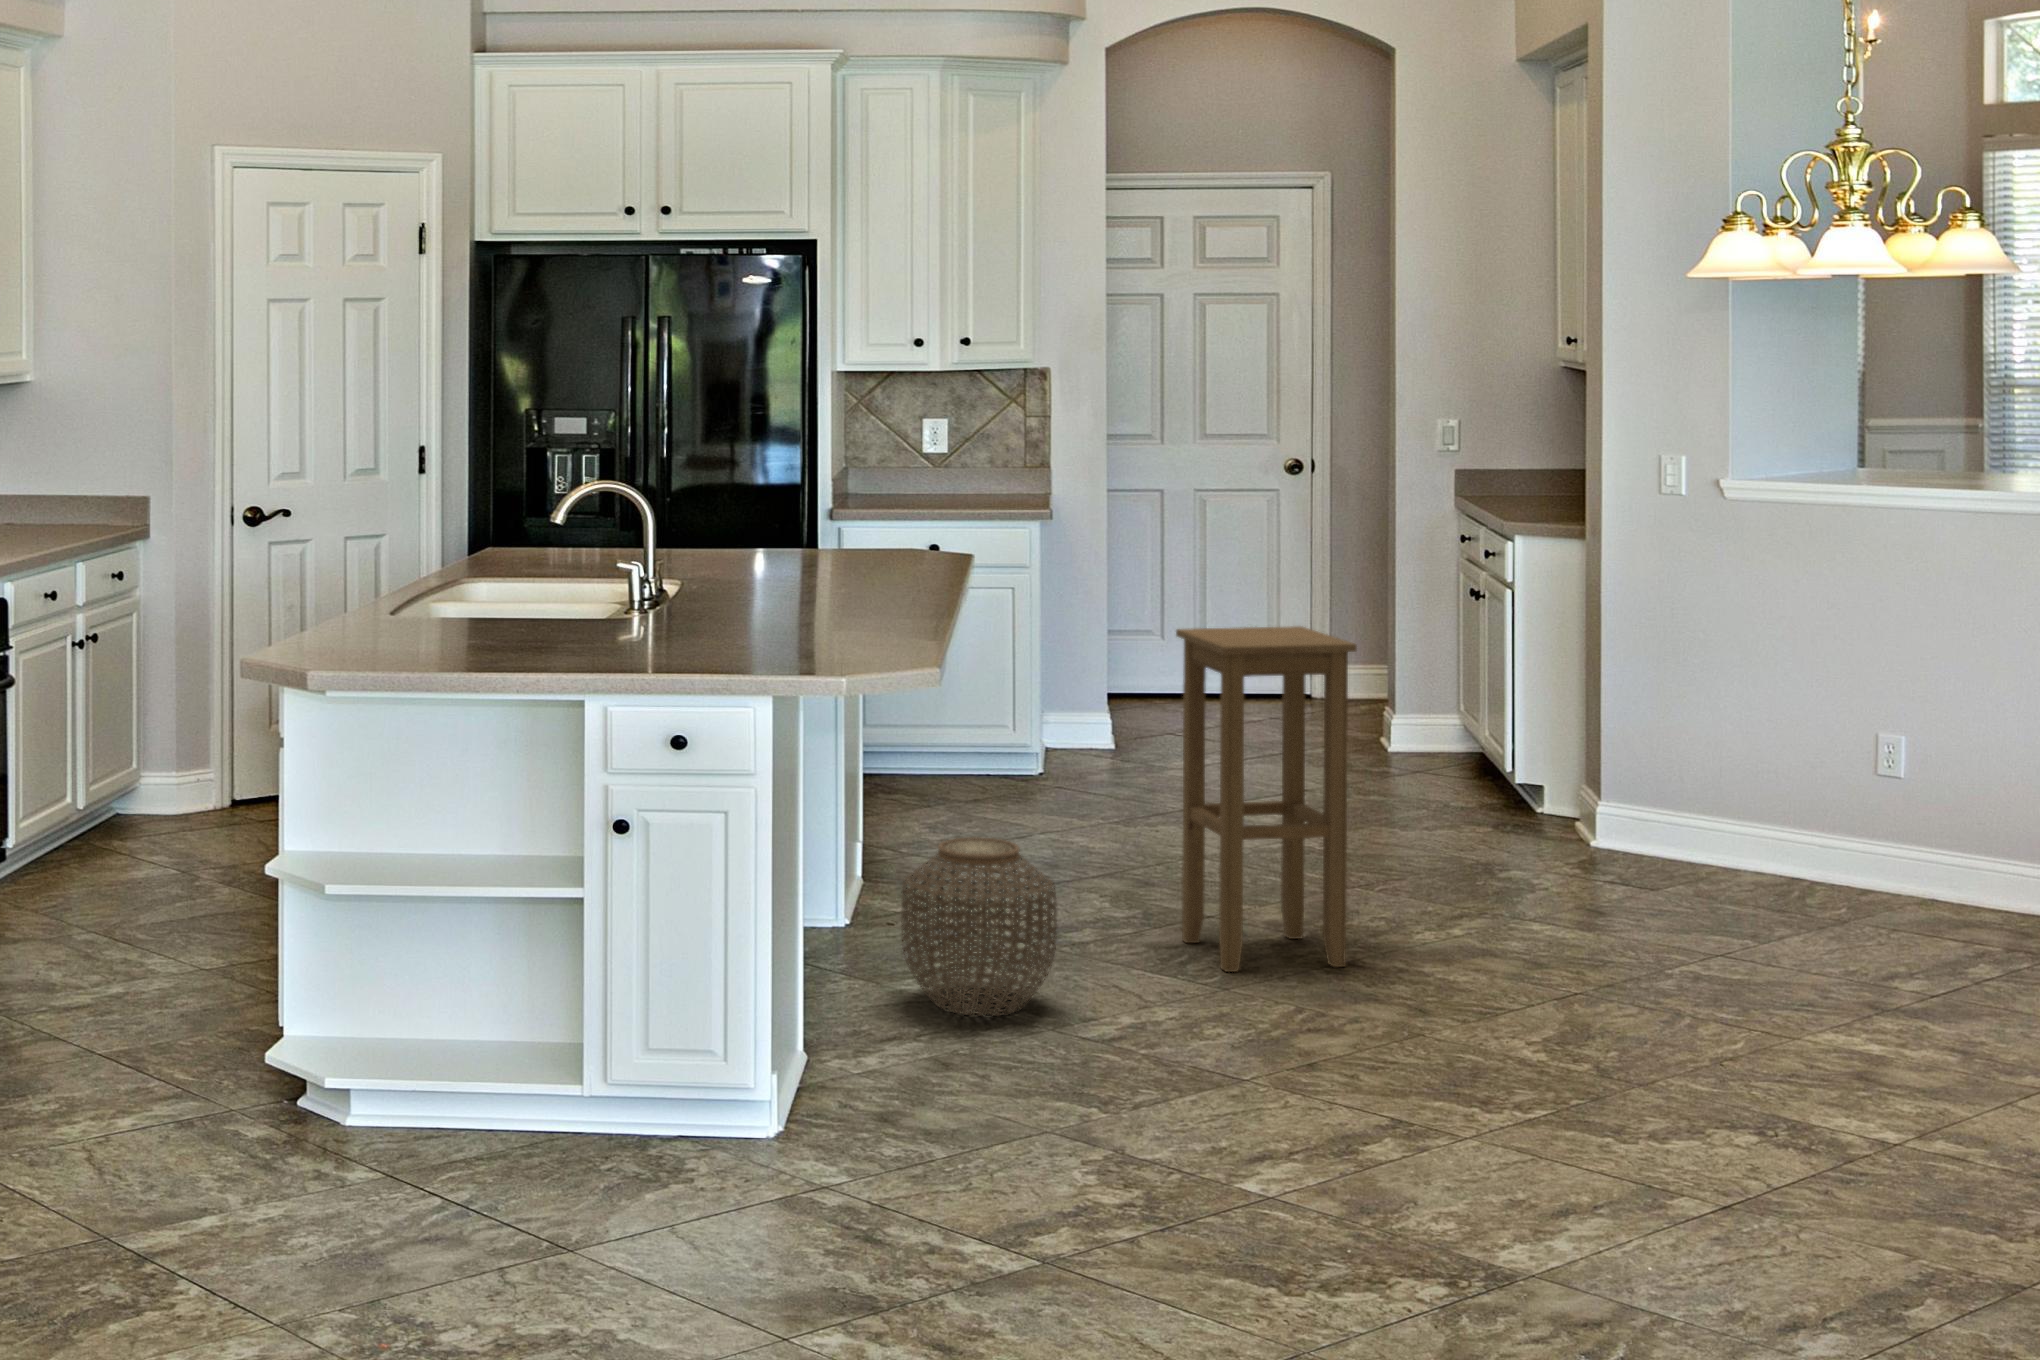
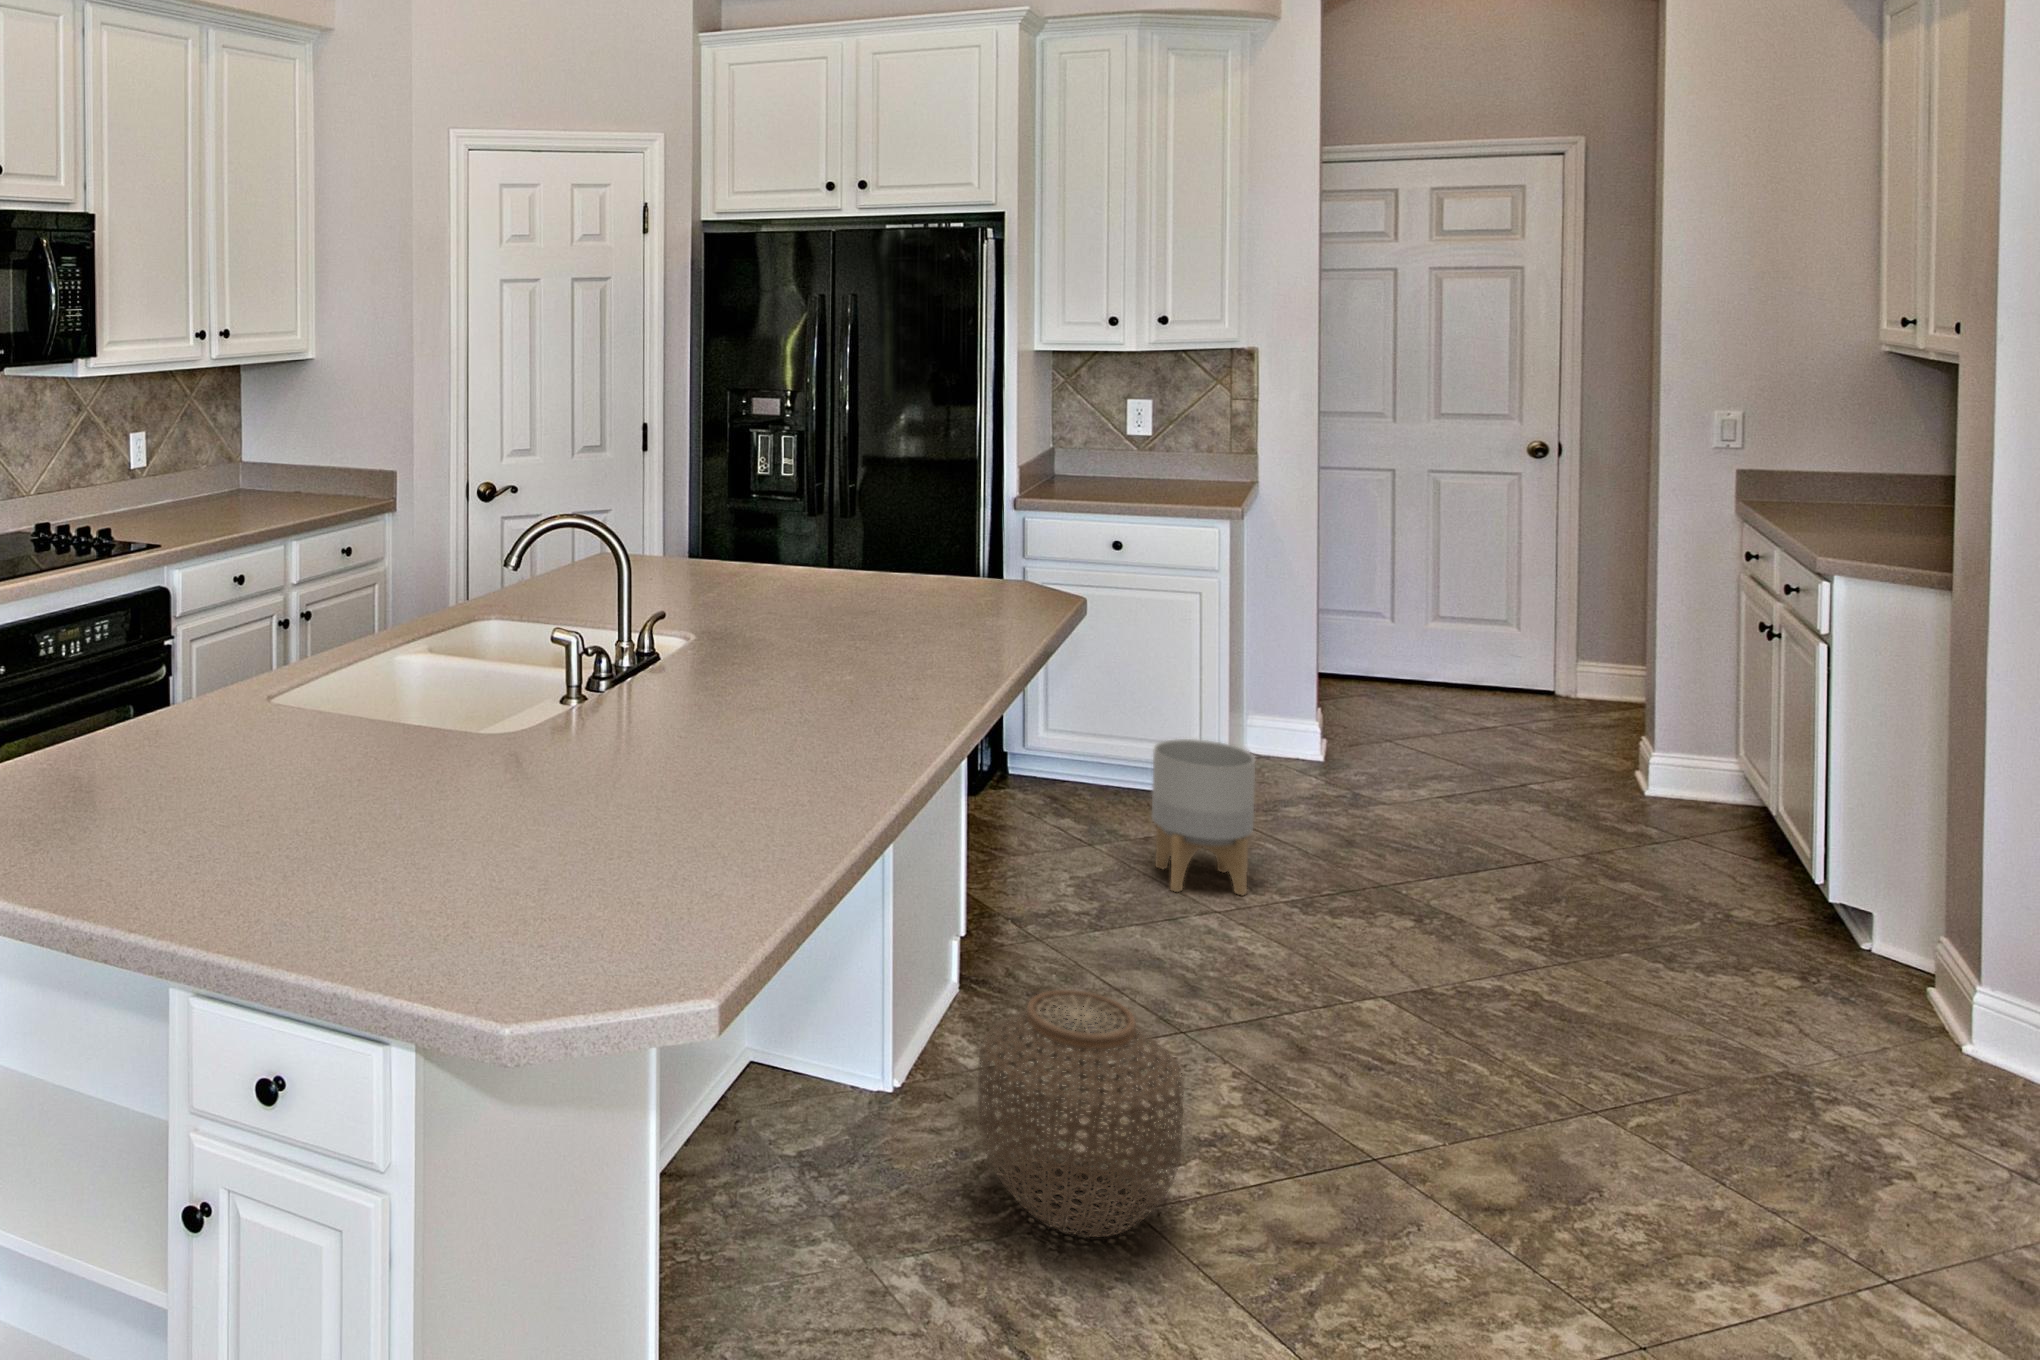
stool: present [1176,626,1357,972] -> none [1369,723,1636,1198]
planter: none [985,713,1073,847] -> present [1152,739,1255,895]

